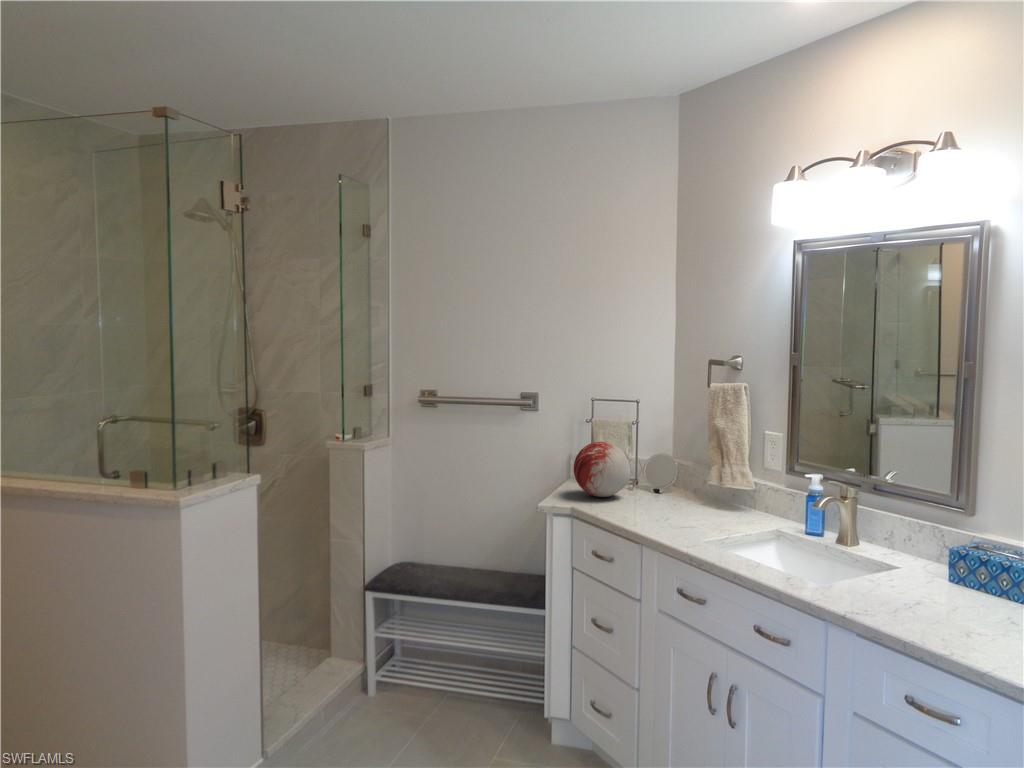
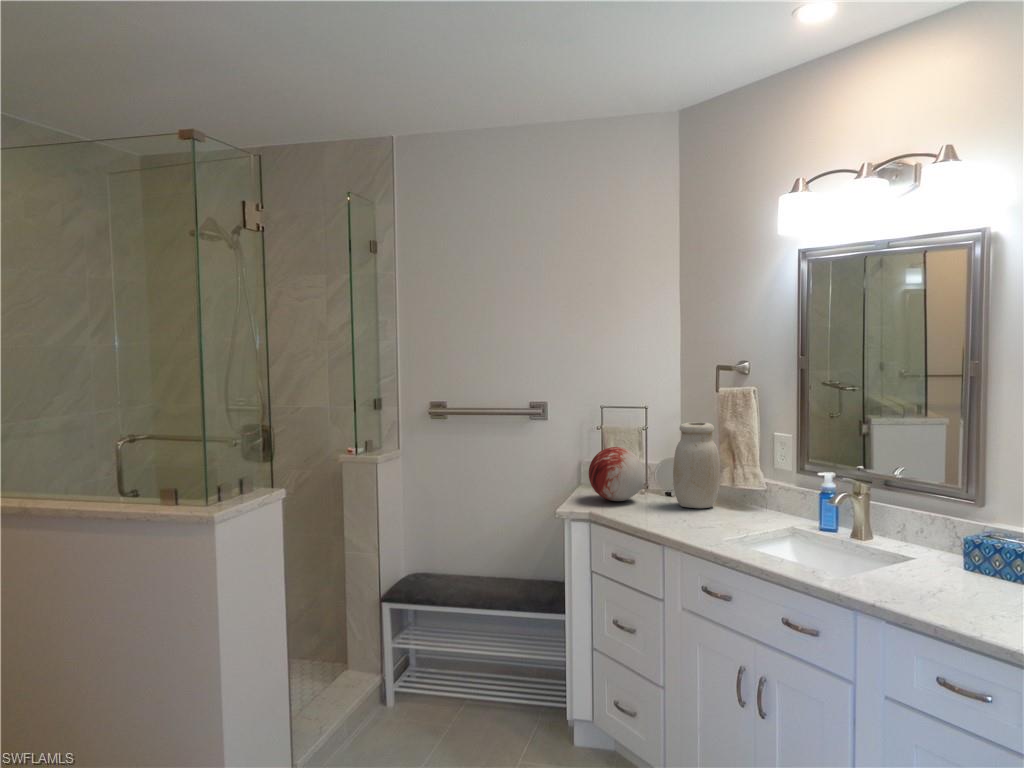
jar: none [659,419,707,507] -> present [673,422,720,508]

